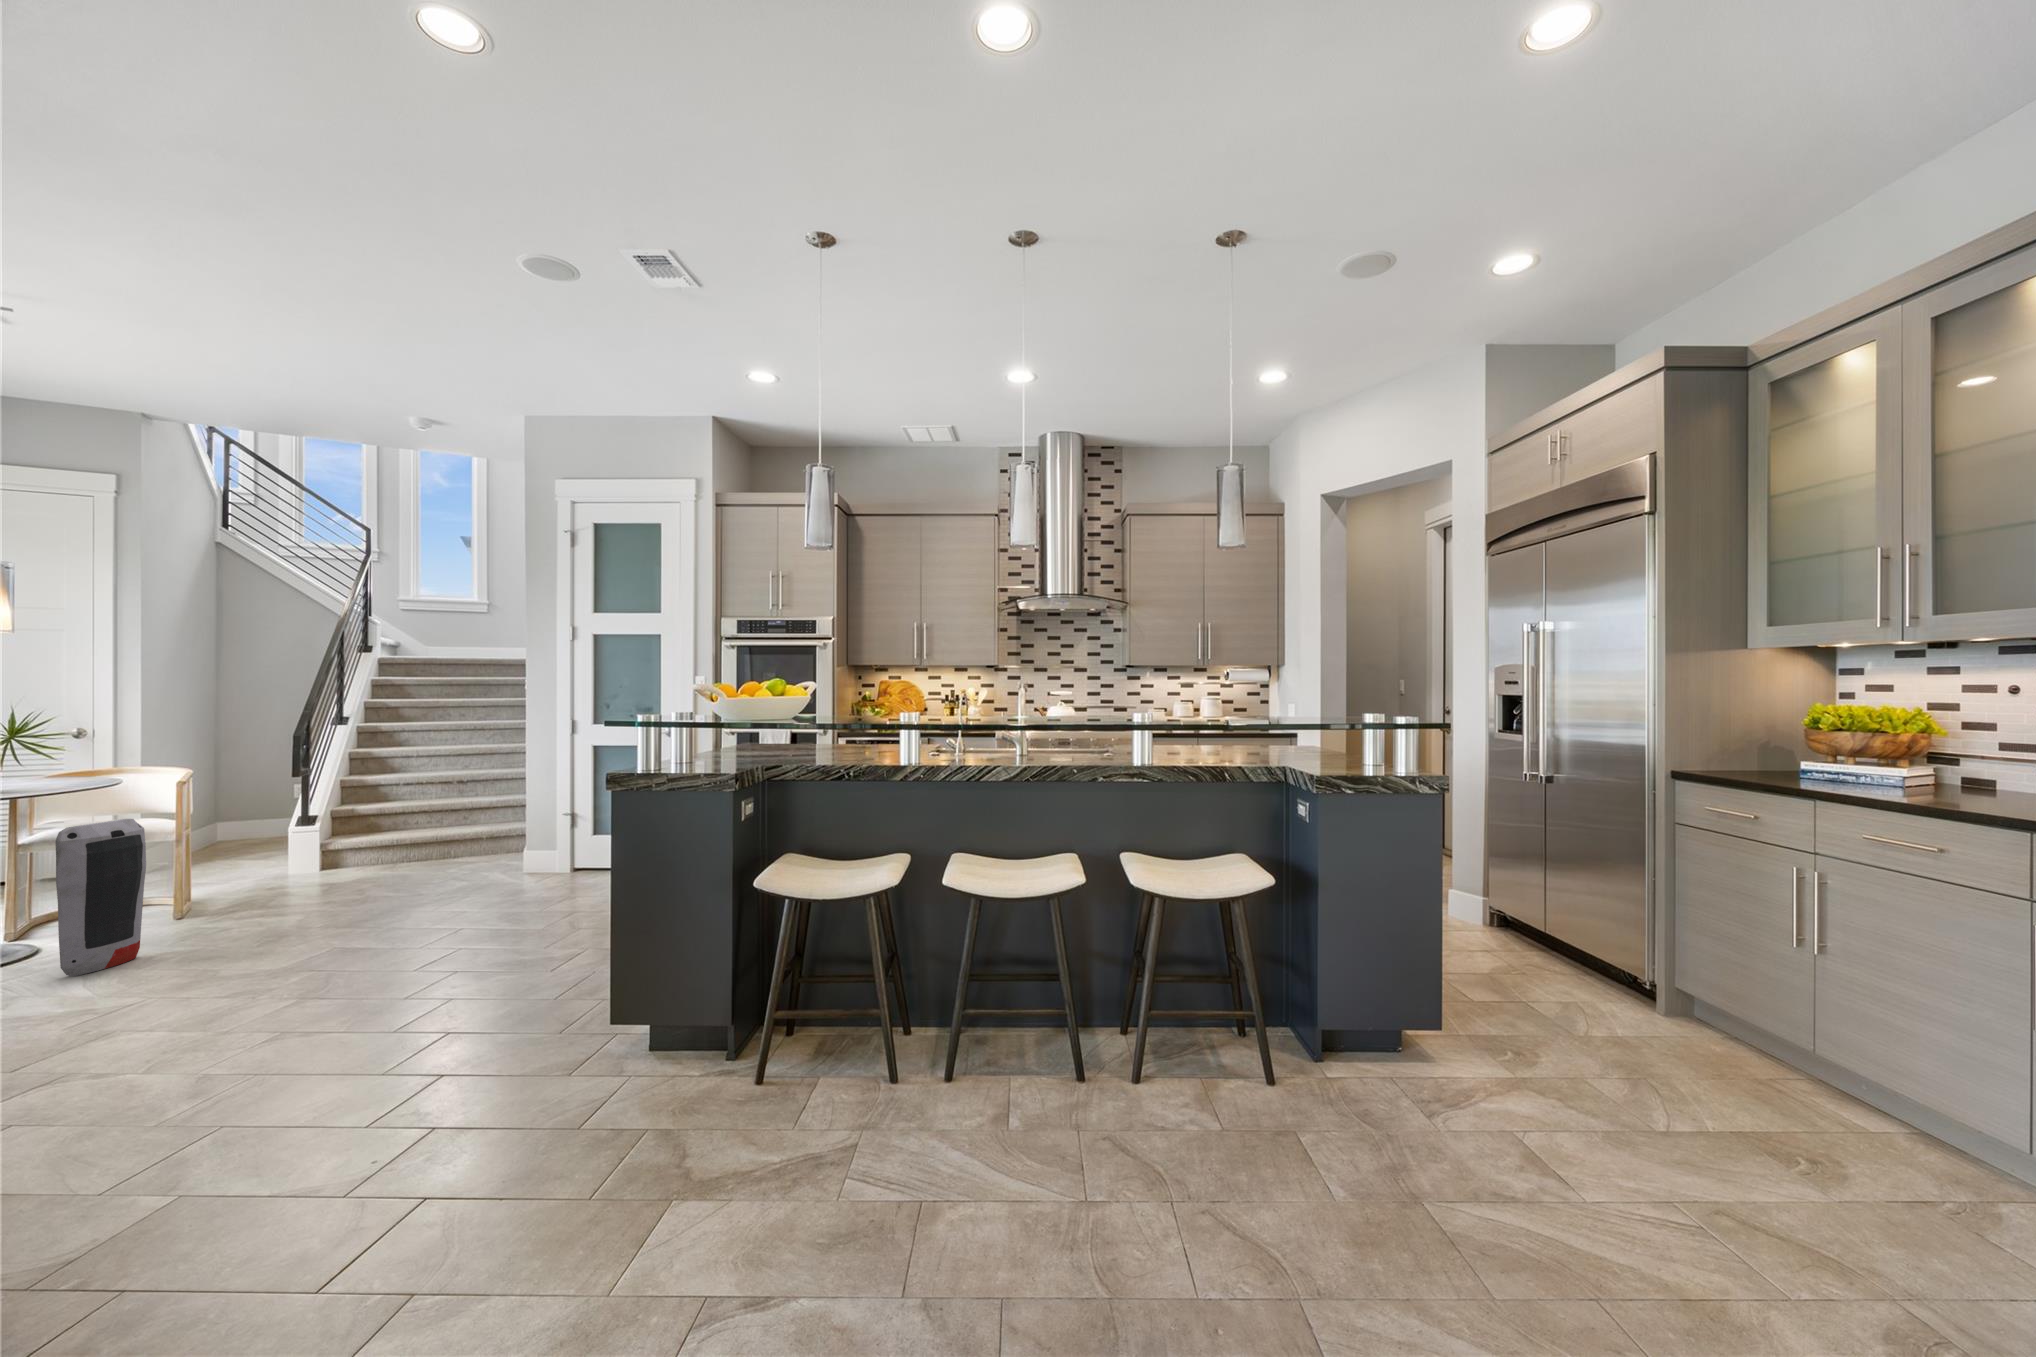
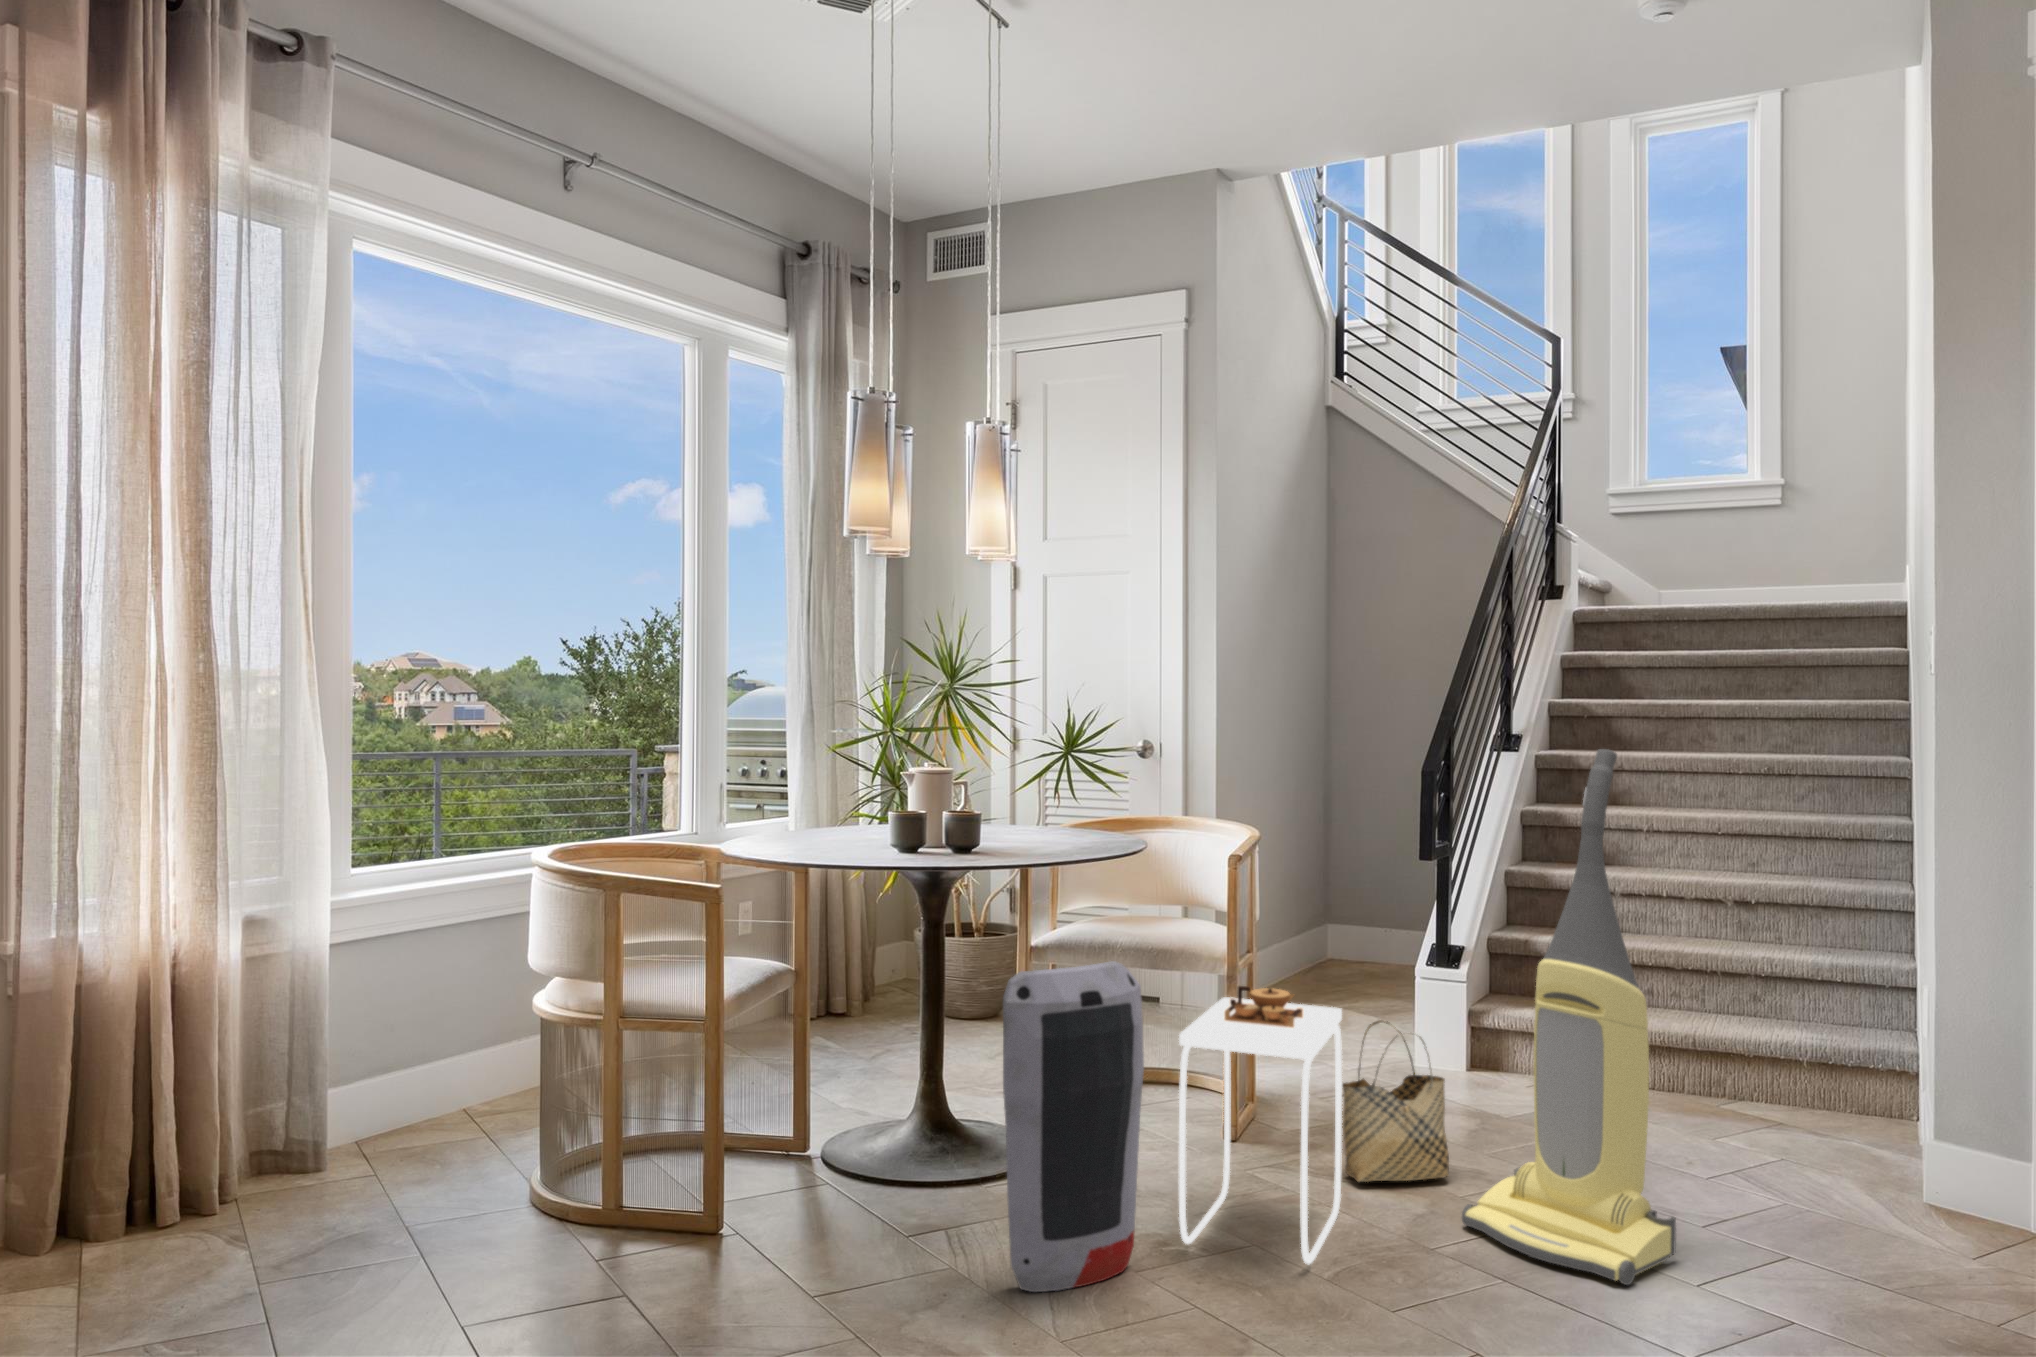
vacuum cleaner: none [323,714,421,910] -> present [1462,749,1676,1285]
side table: none [167,825,259,944] -> present [1179,986,1342,1264]
woven basket: none [255,839,315,909] -> present [1342,1020,1449,1182]

